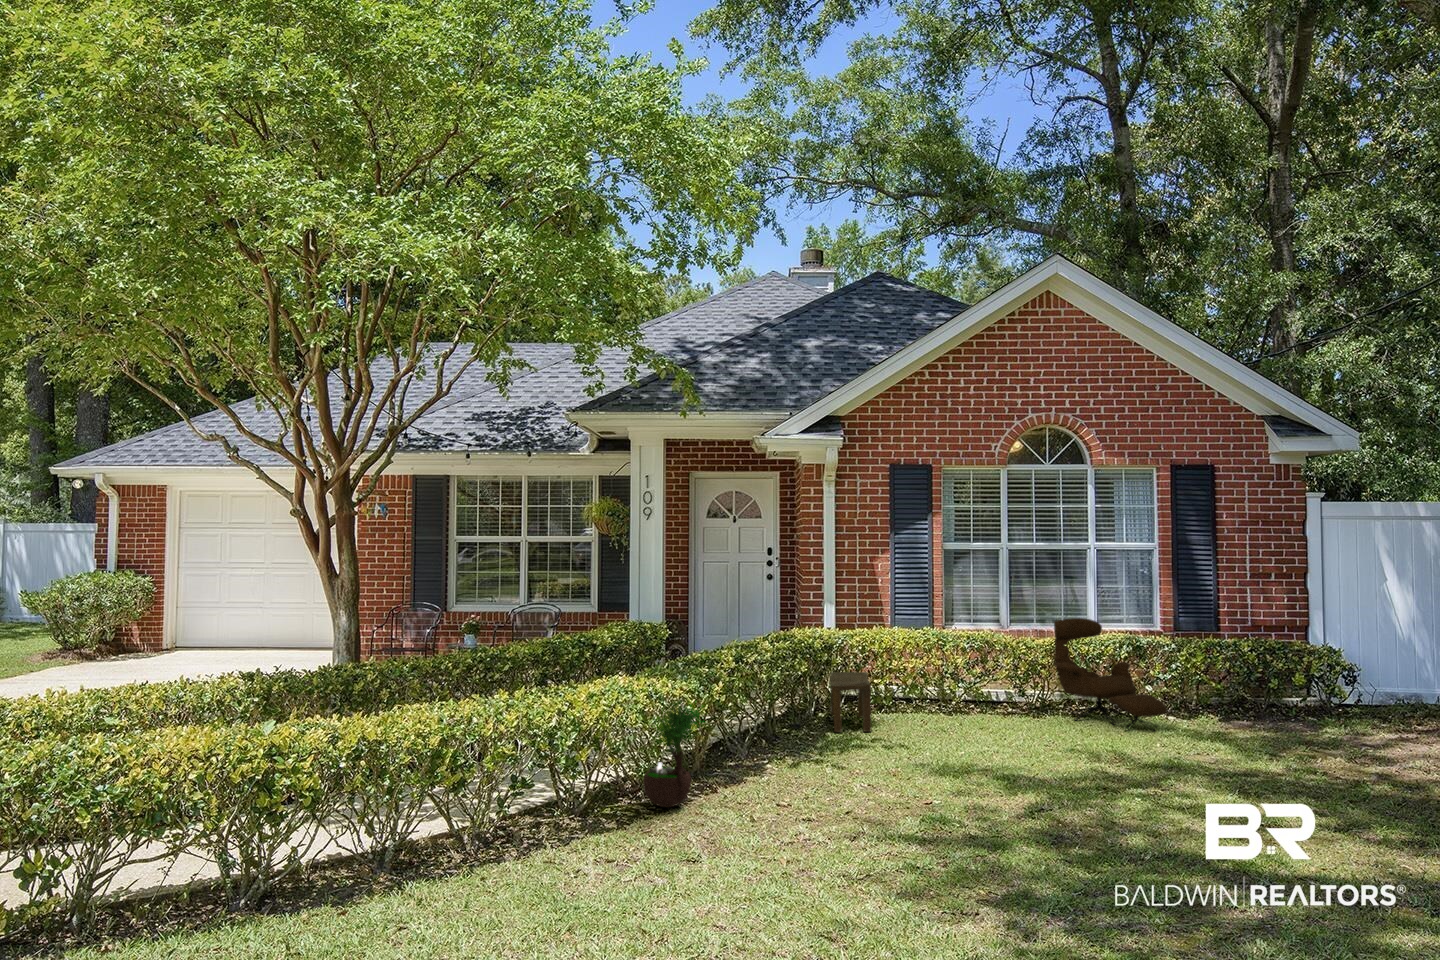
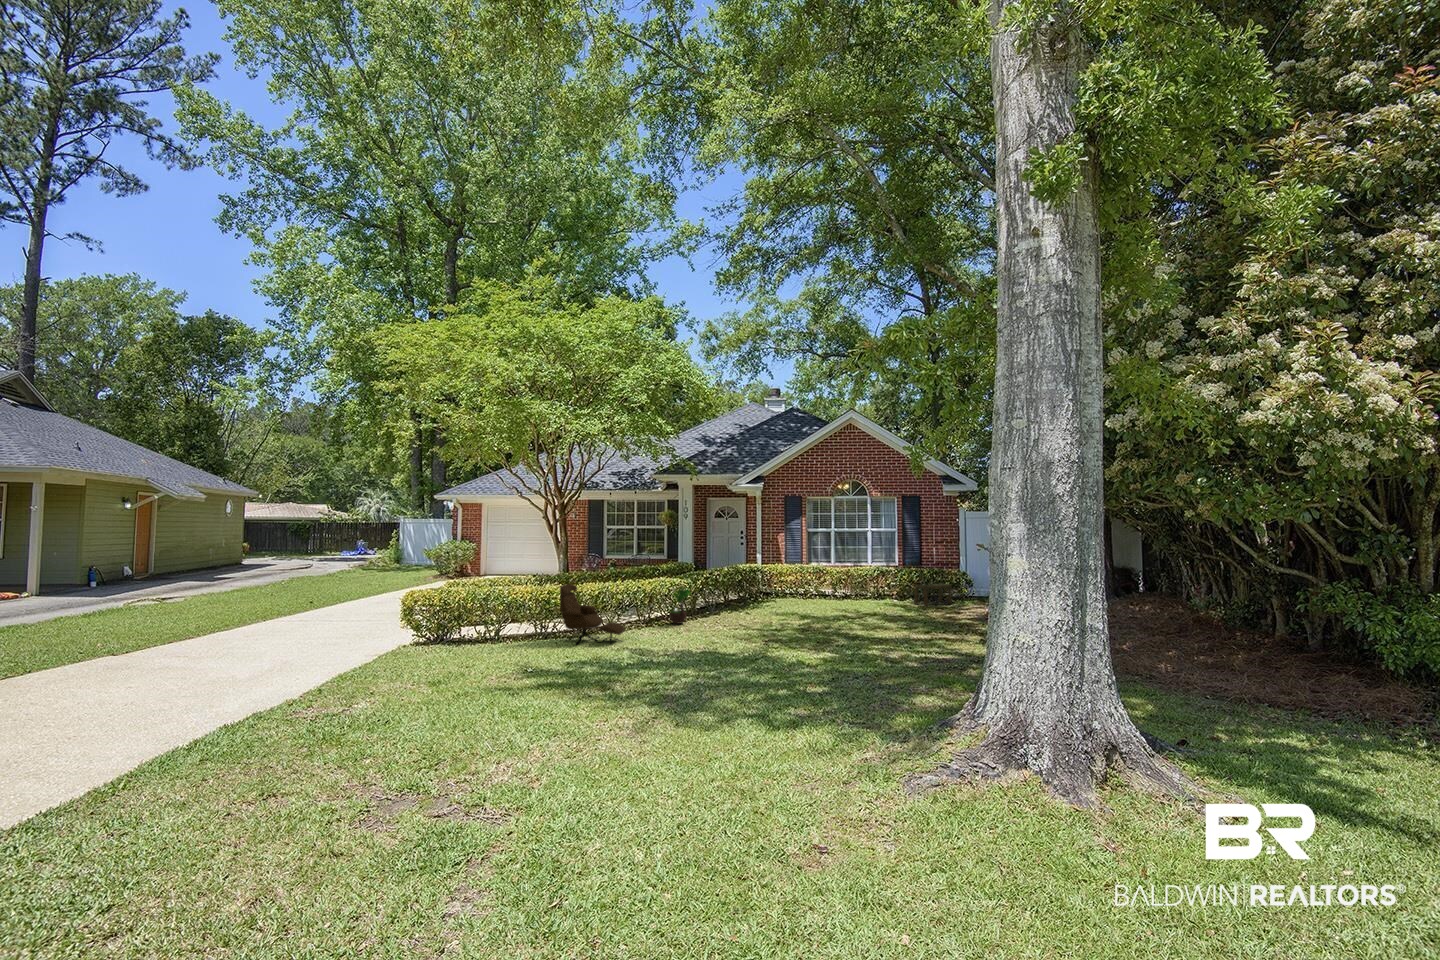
lounge chair: present [1054,618,1167,731] -> present [560,584,625,644]
bench: present [830,672,871,732] -> present [915,584,952,606]

